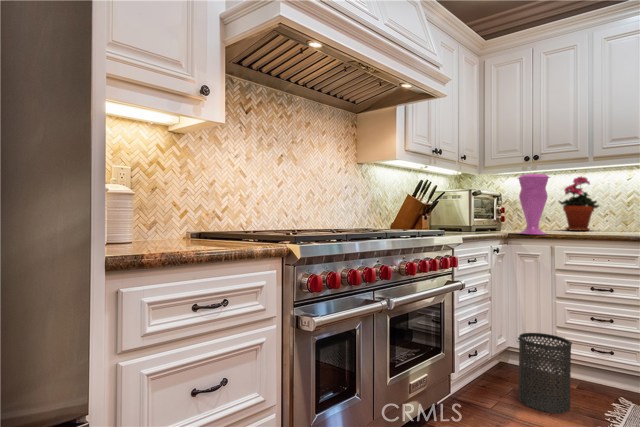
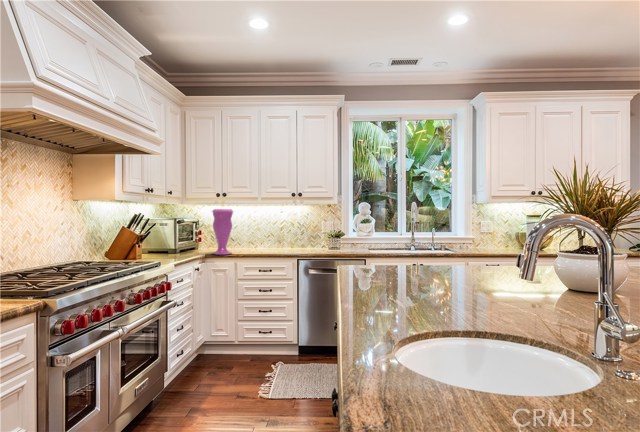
potted plant: present [559,176,599,231] -> none [239,208,265,248]
trash can: present [518,333,572,413] -> none [213,328,247,383]

